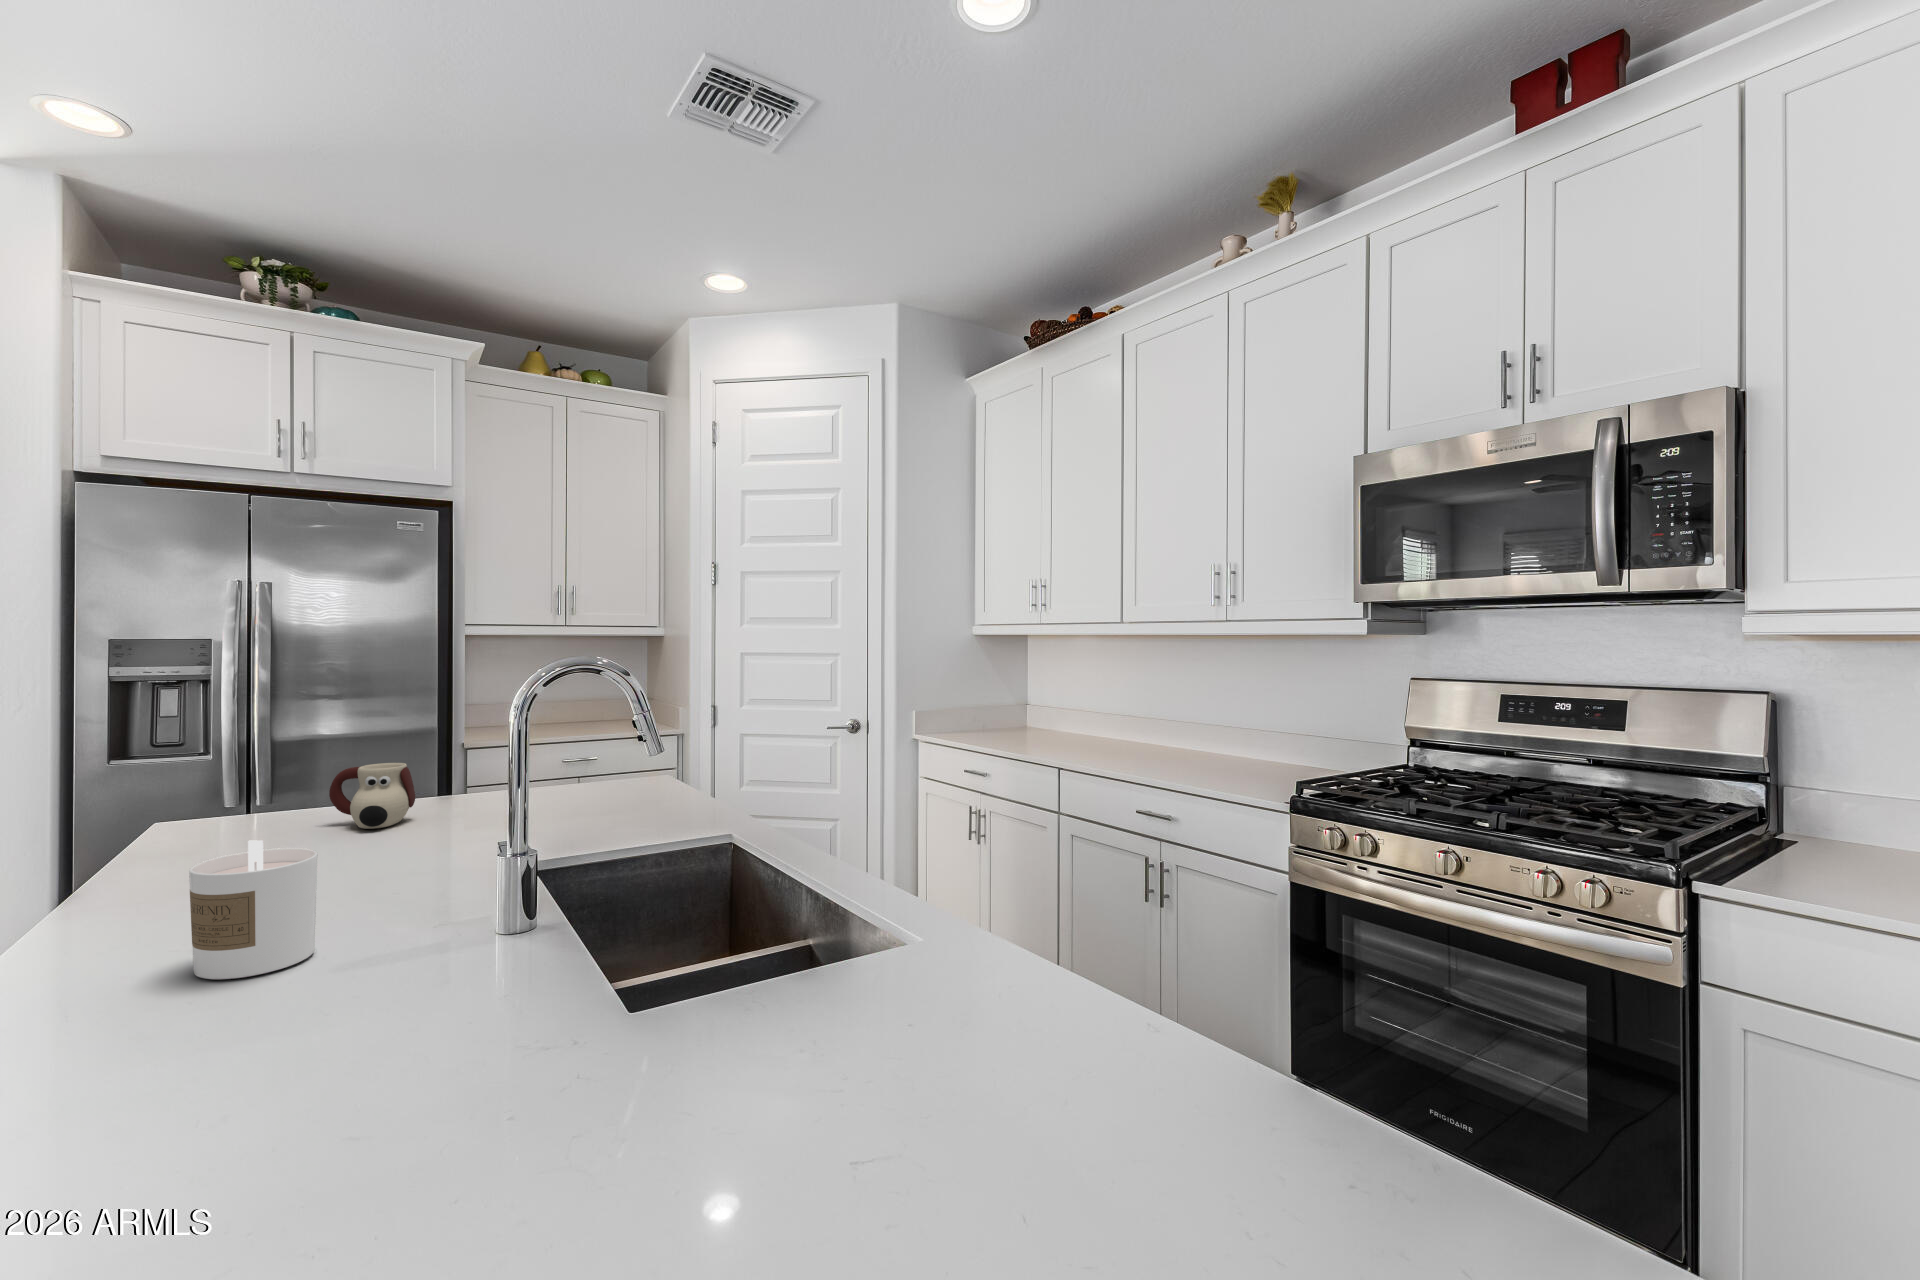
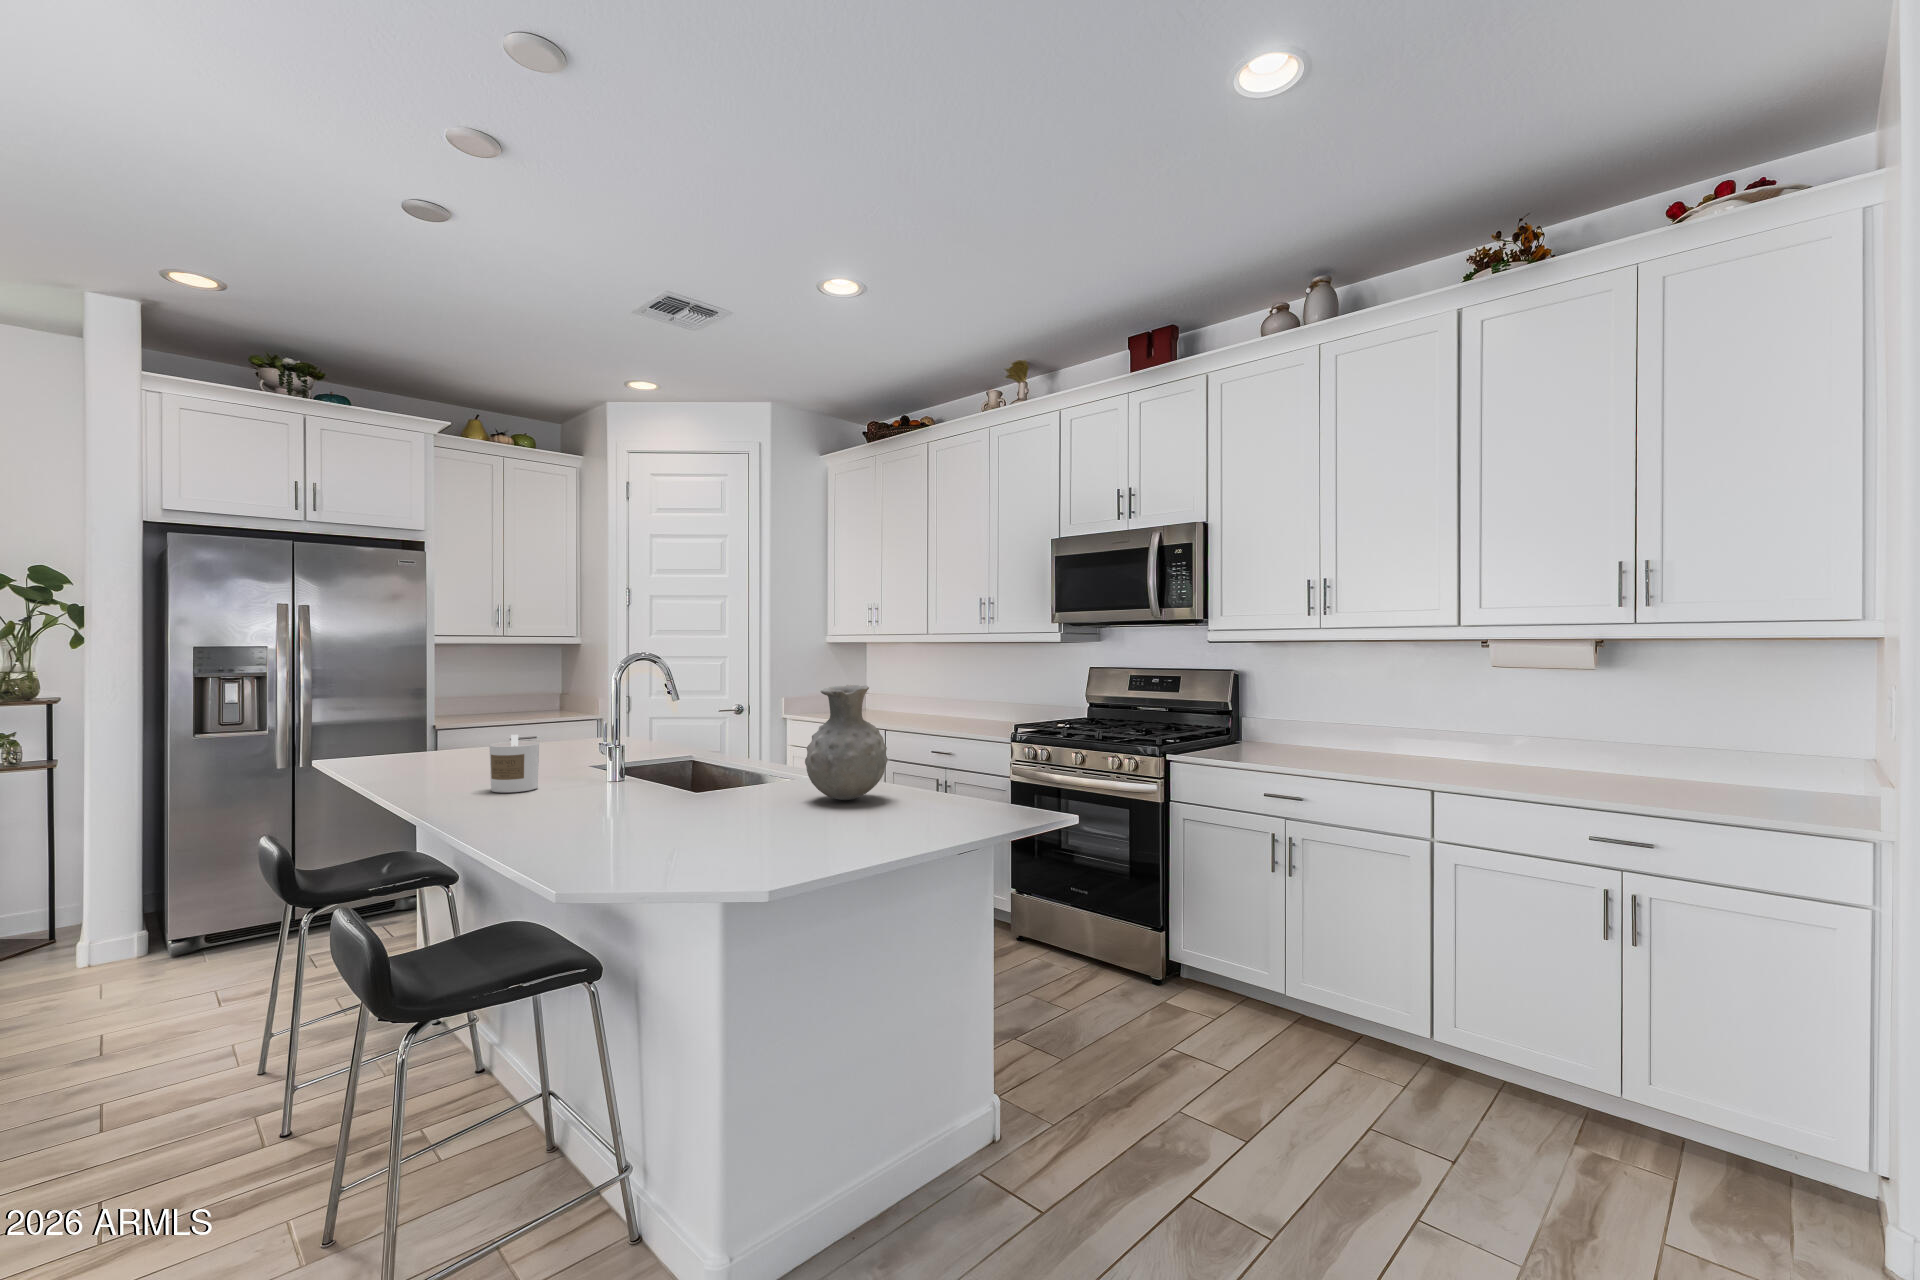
vase: none [866,756,1107,1114] -> present [805,685,887,800]
mug: present [329,763,415,829] -> none [443,721,492,758]

